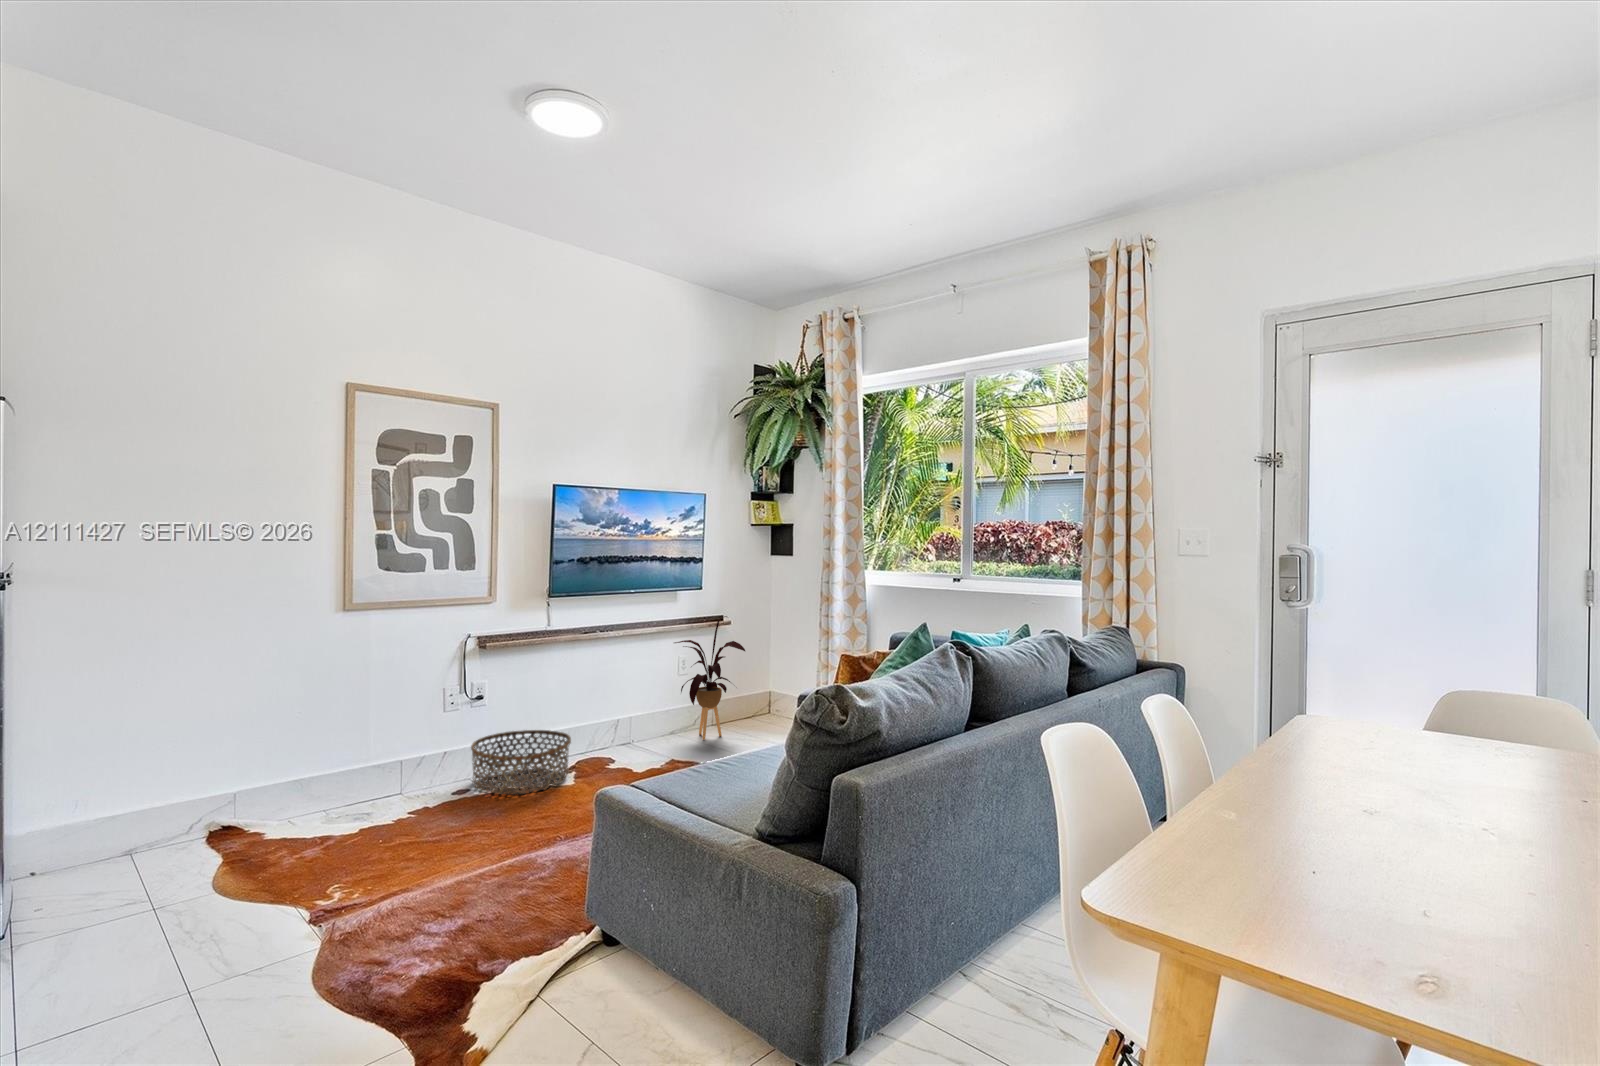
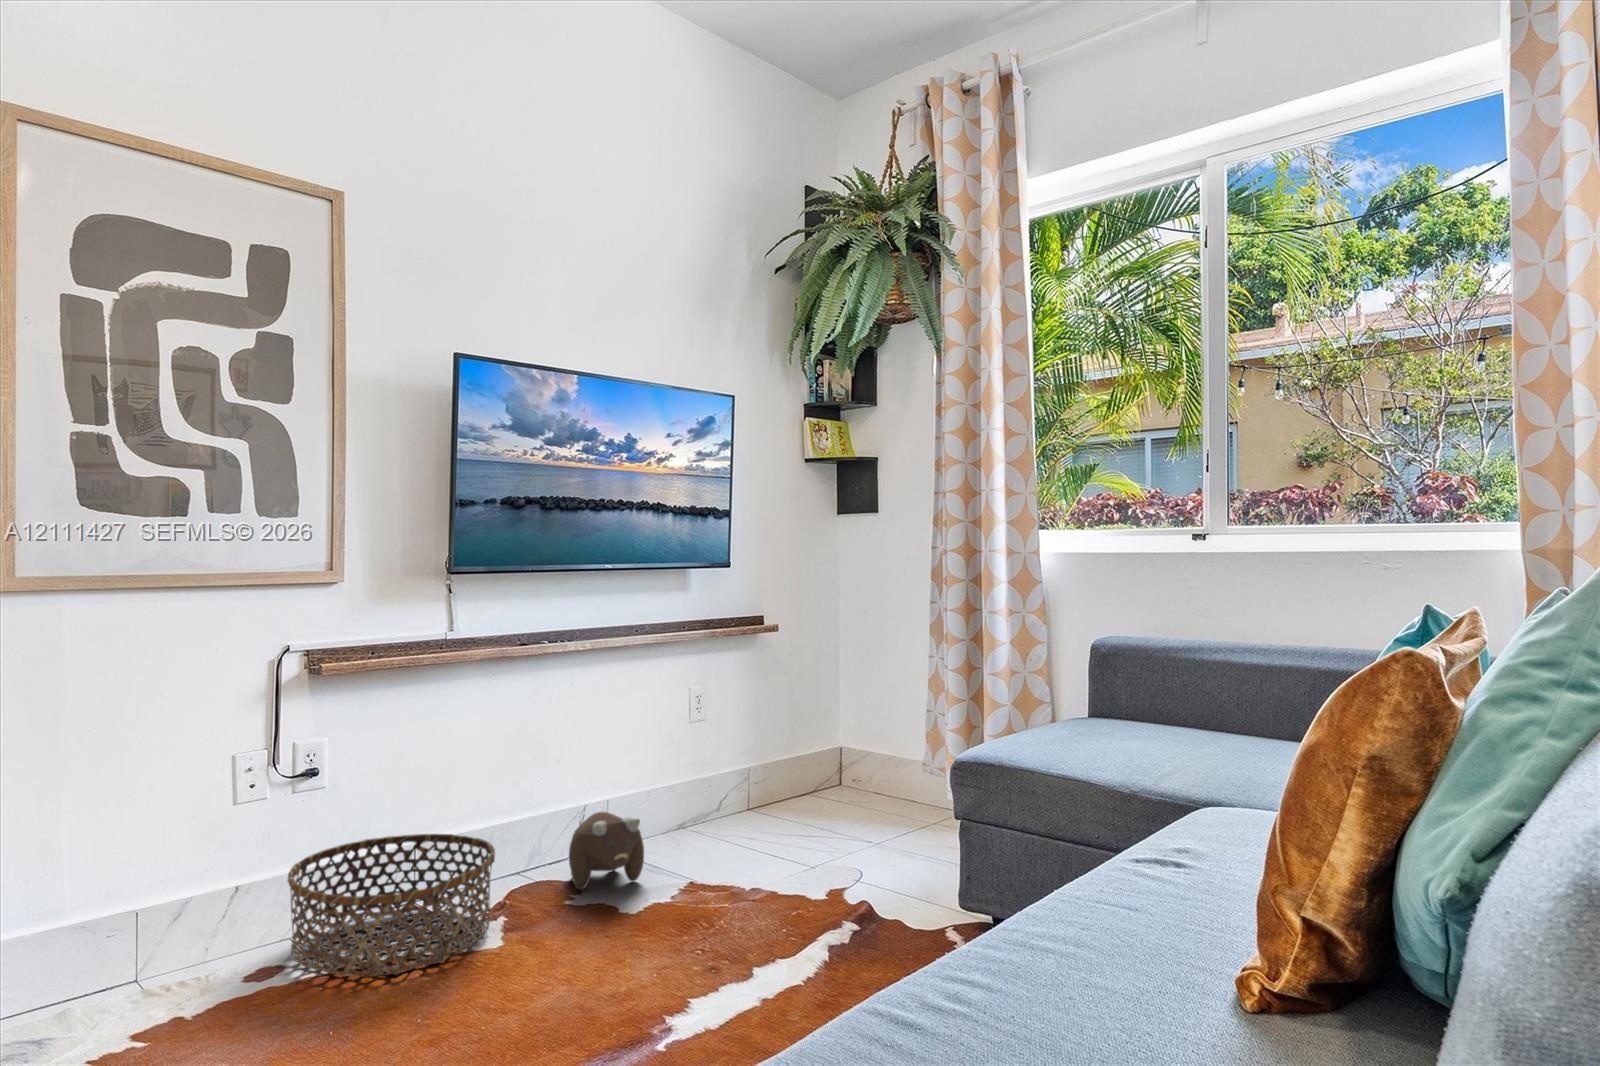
house plant: present [675,616,745,740] -> none [681,611,820,841]
plush toy: none [609,721,648,761] -> present [569,812,644,890]

